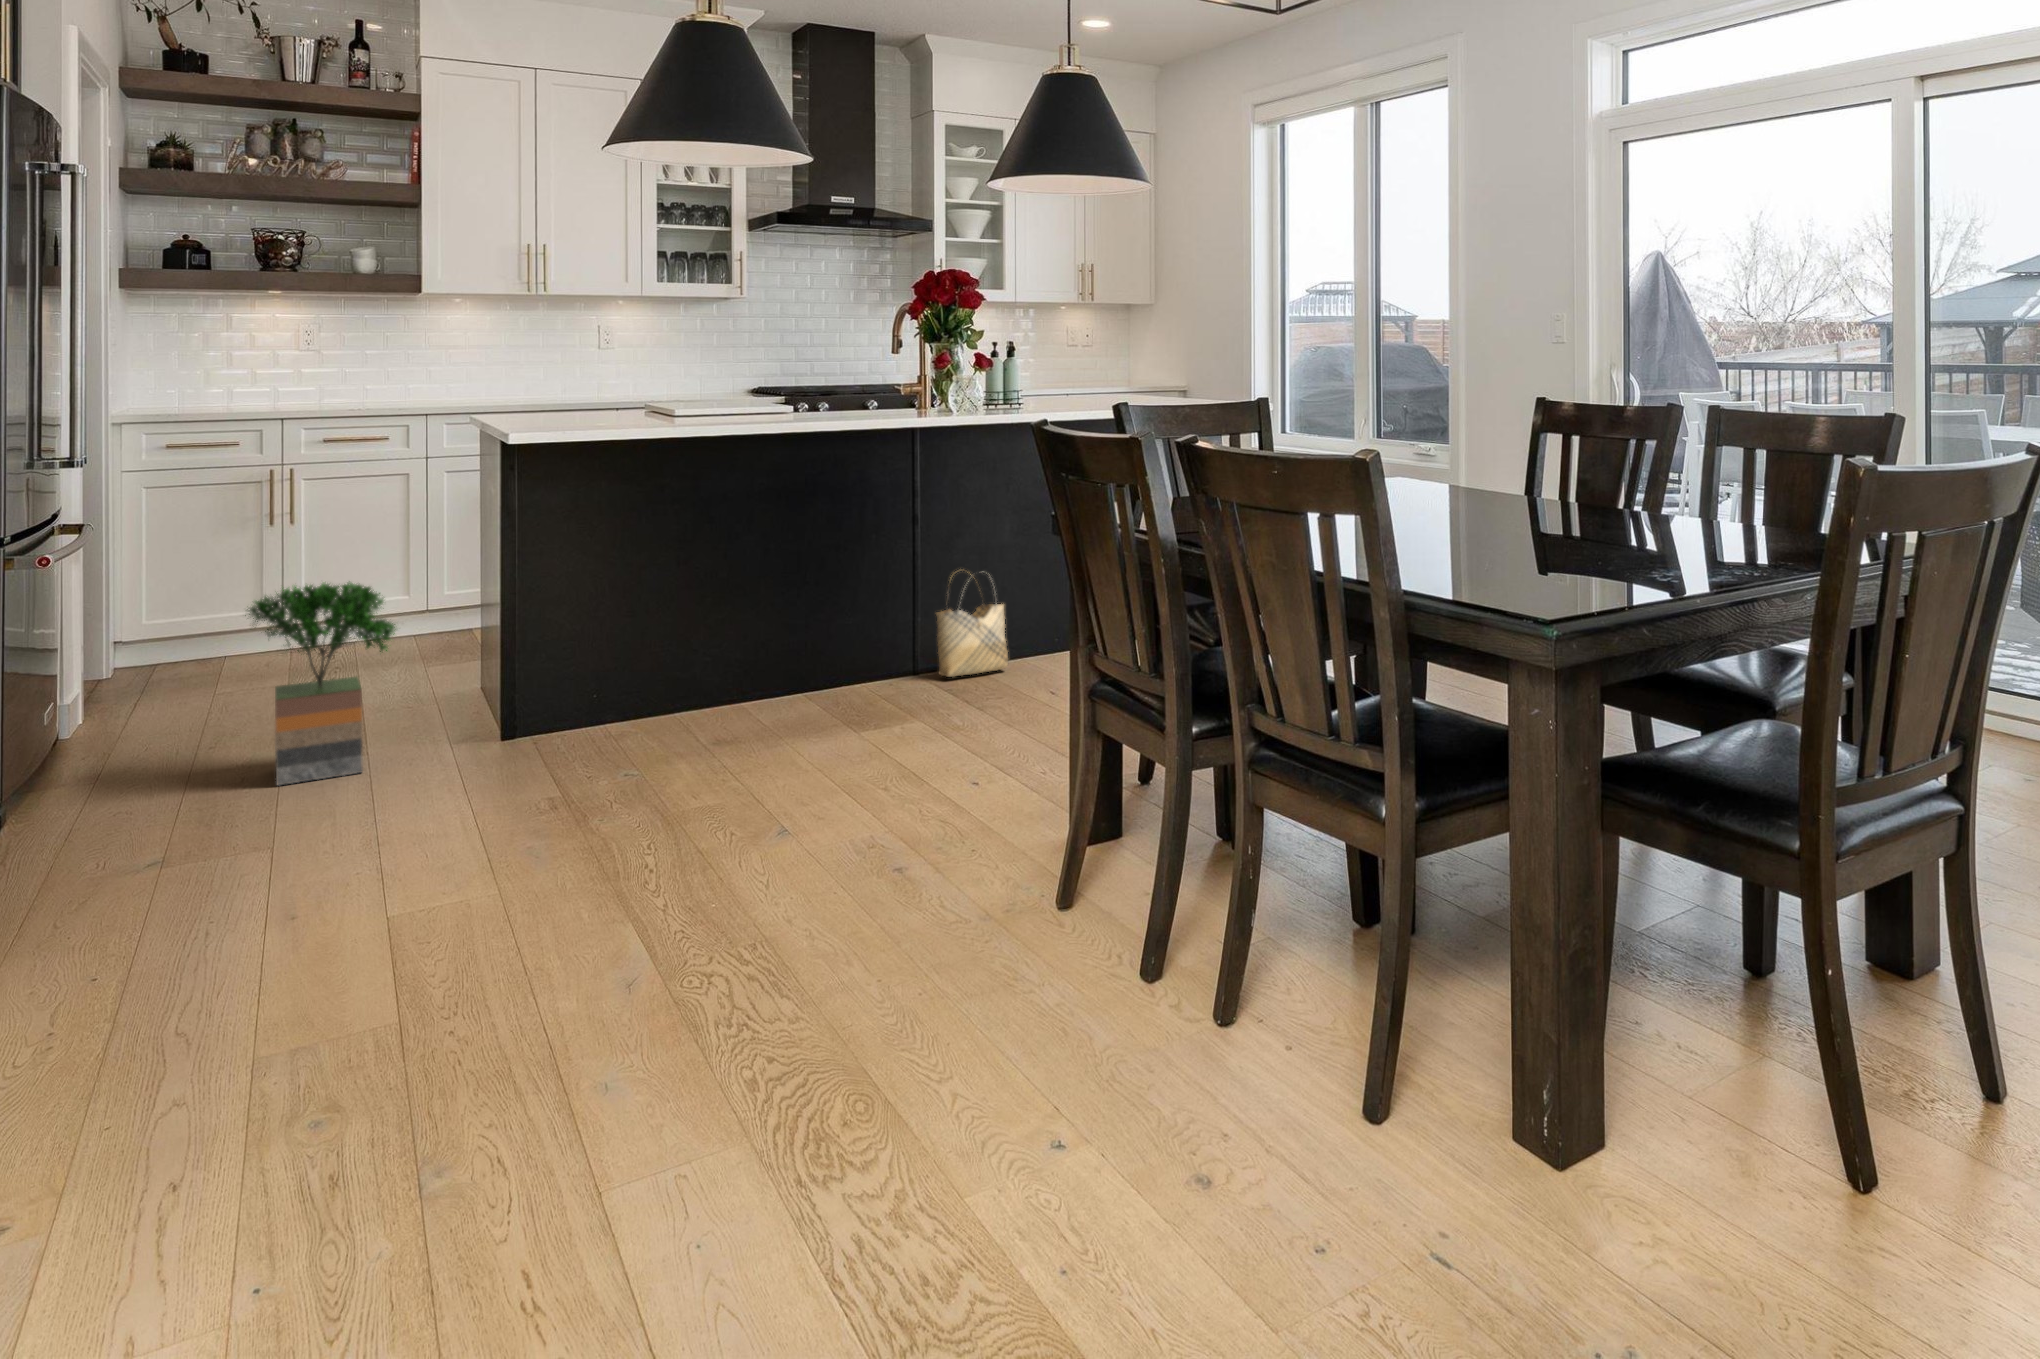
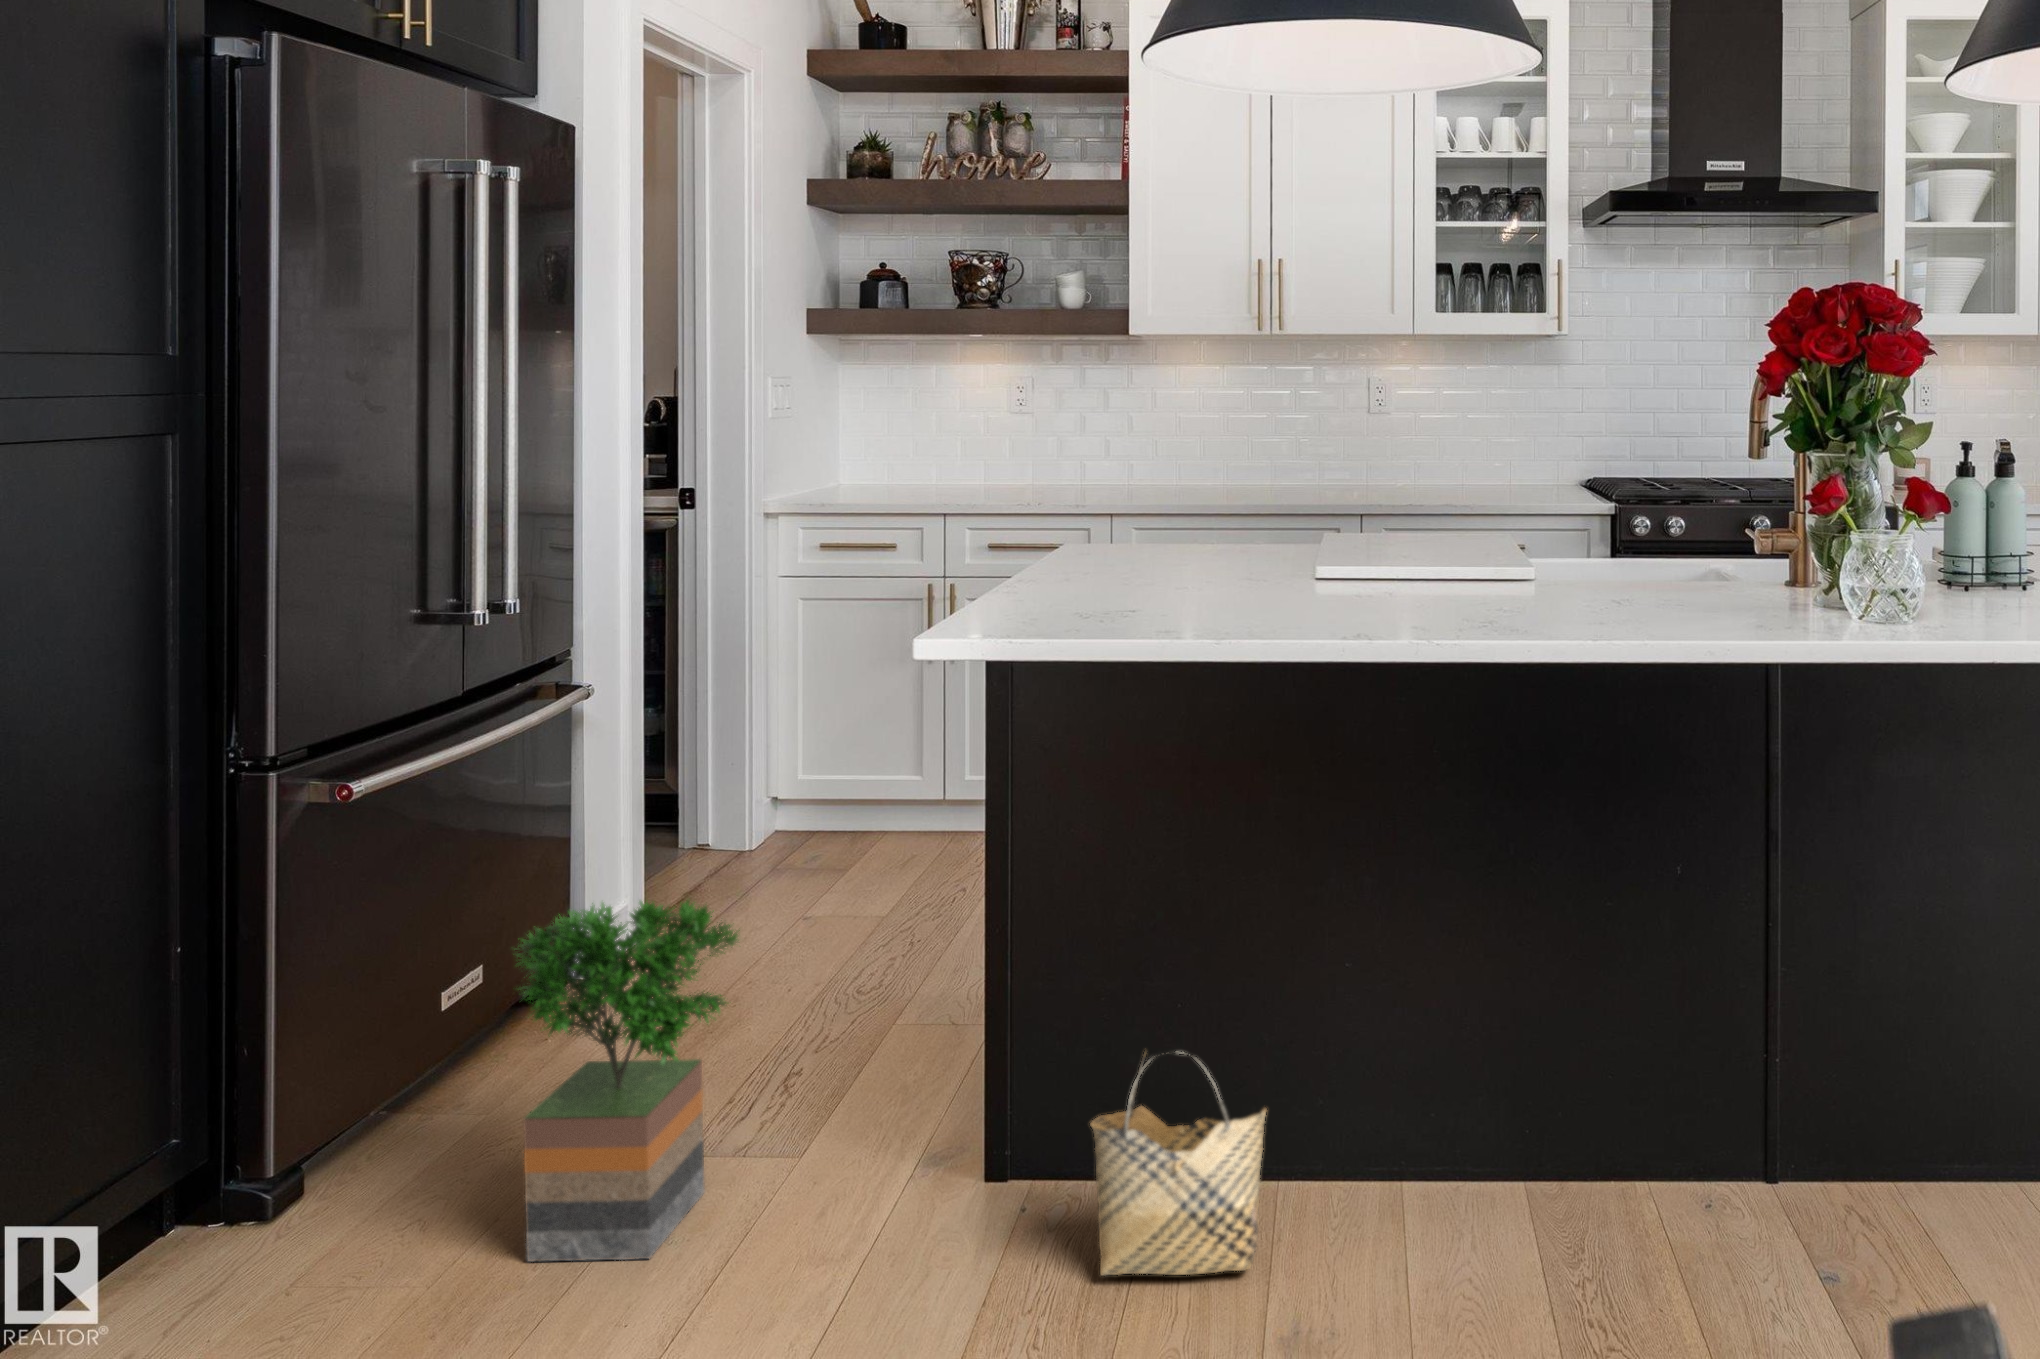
woven basket: present [936,574,1008,677] -> present [1091,1053,1266,1276]

